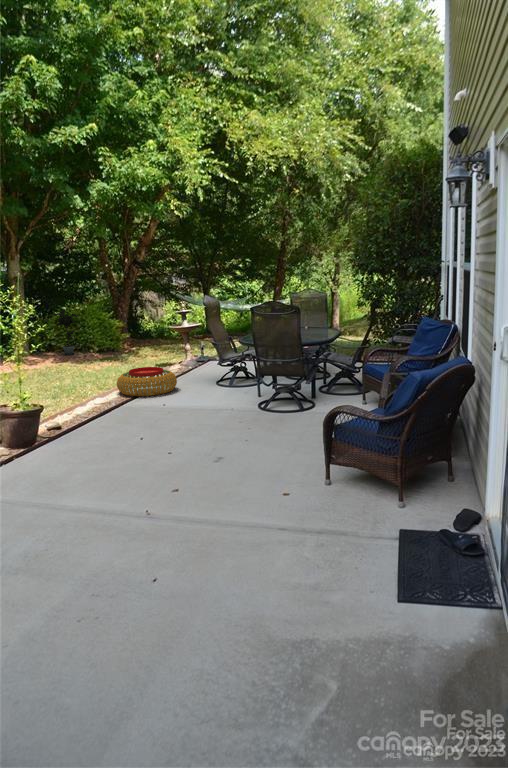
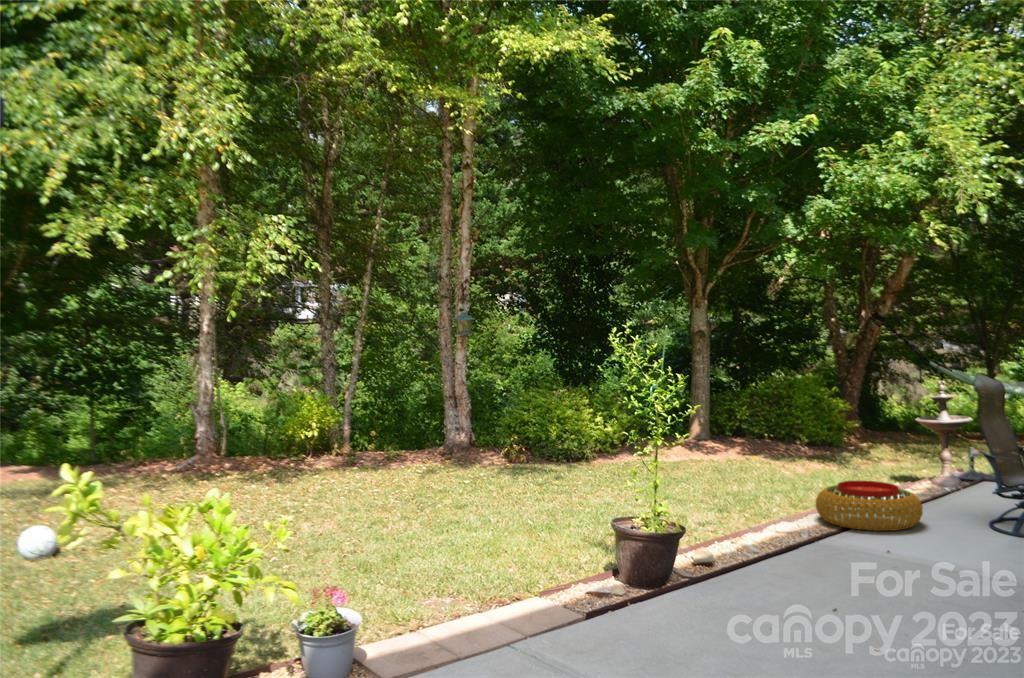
potted plant: present [52,310,79,355] -> none [731,379,770,448]

